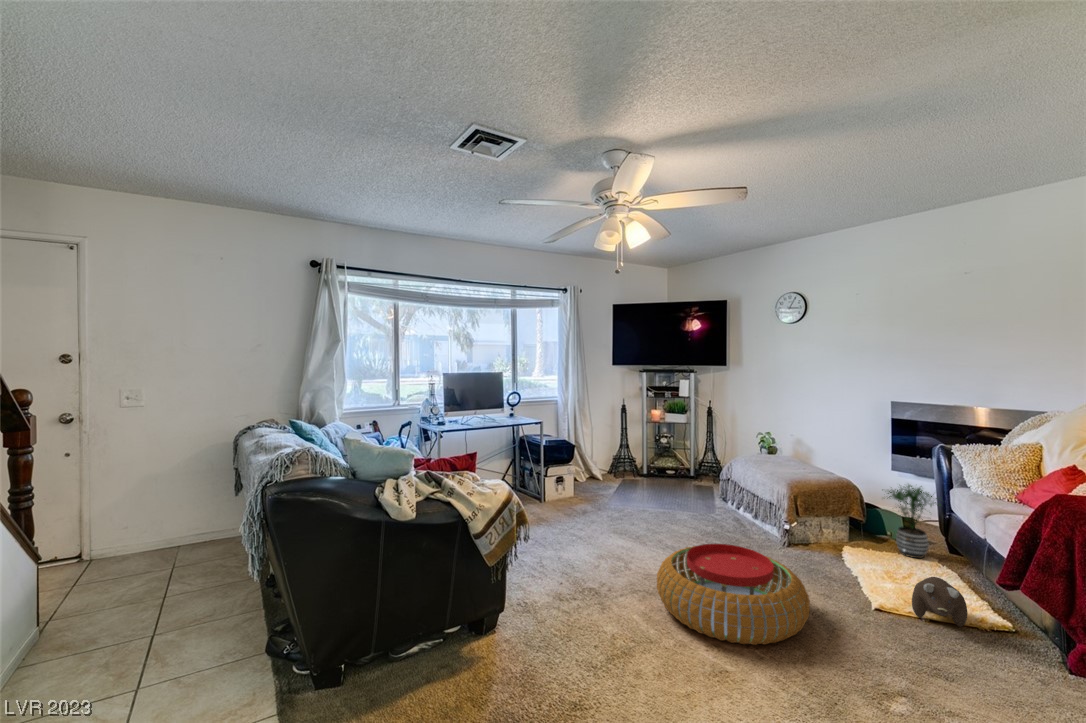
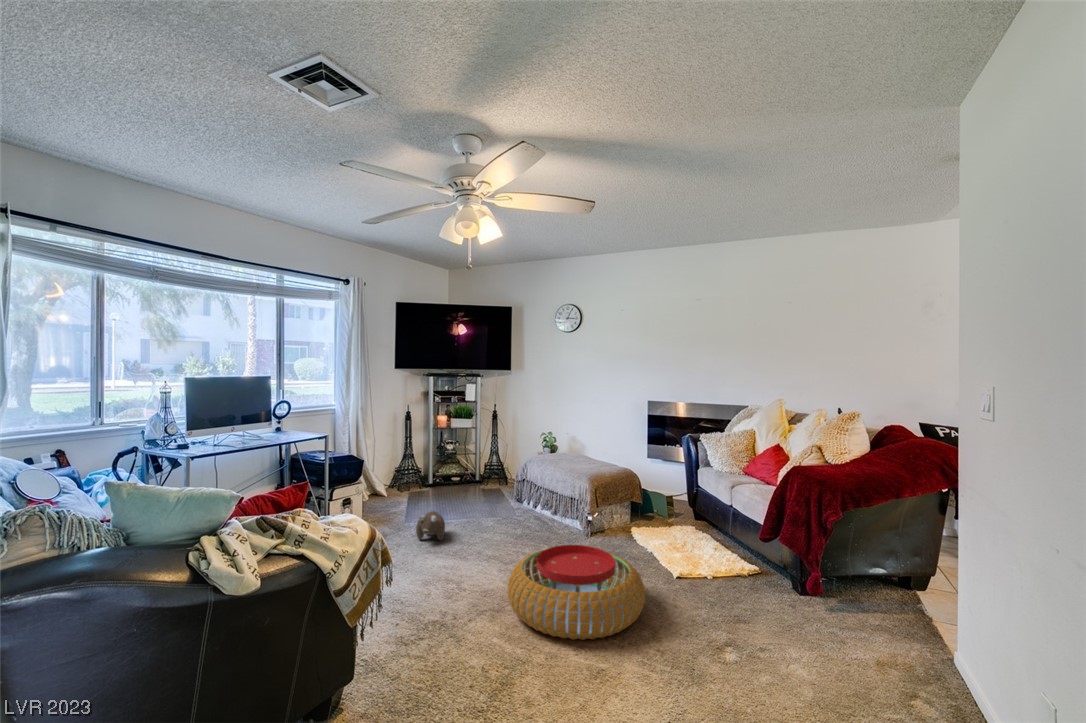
potted plant: present [887,485,941,558] -> none [656,467,699,529]
plush toy: present [912,577,967,627] -> present [416,511,445,540]

